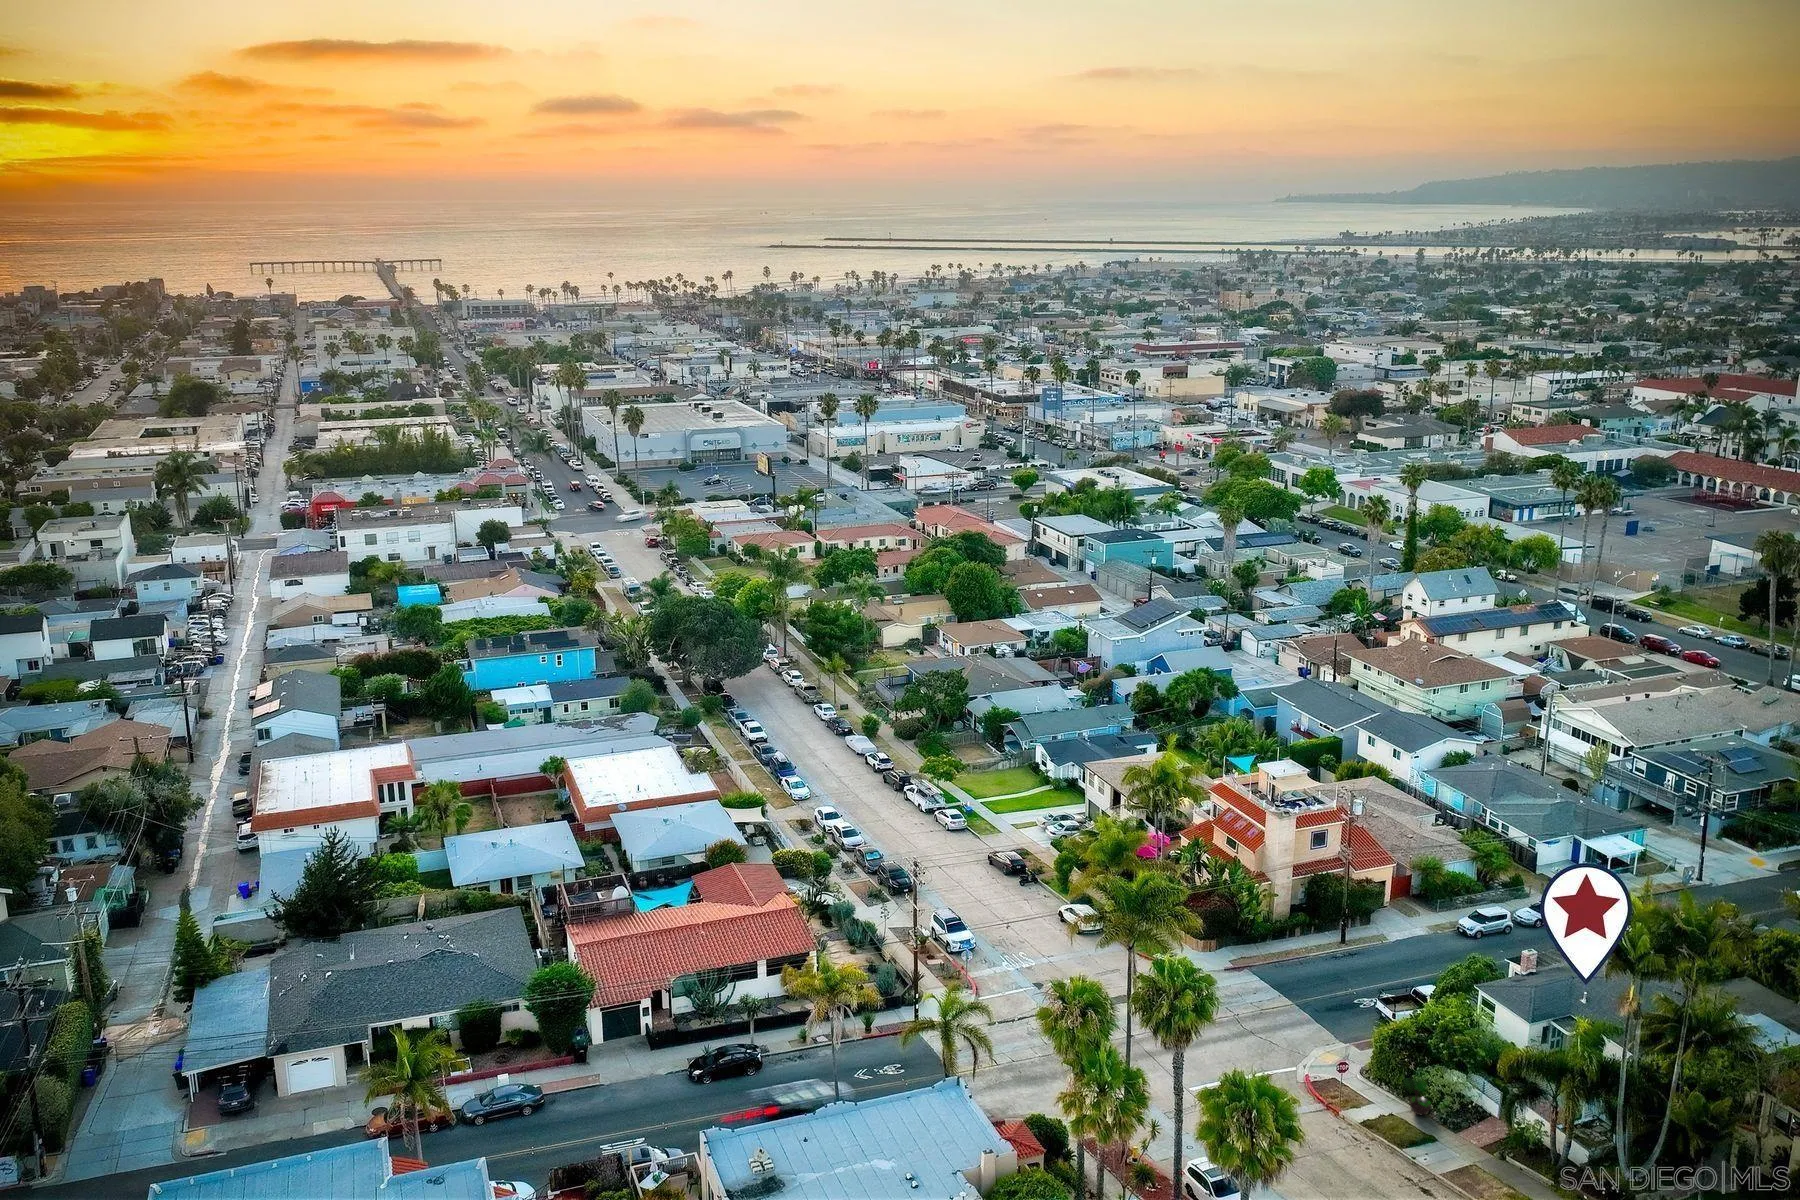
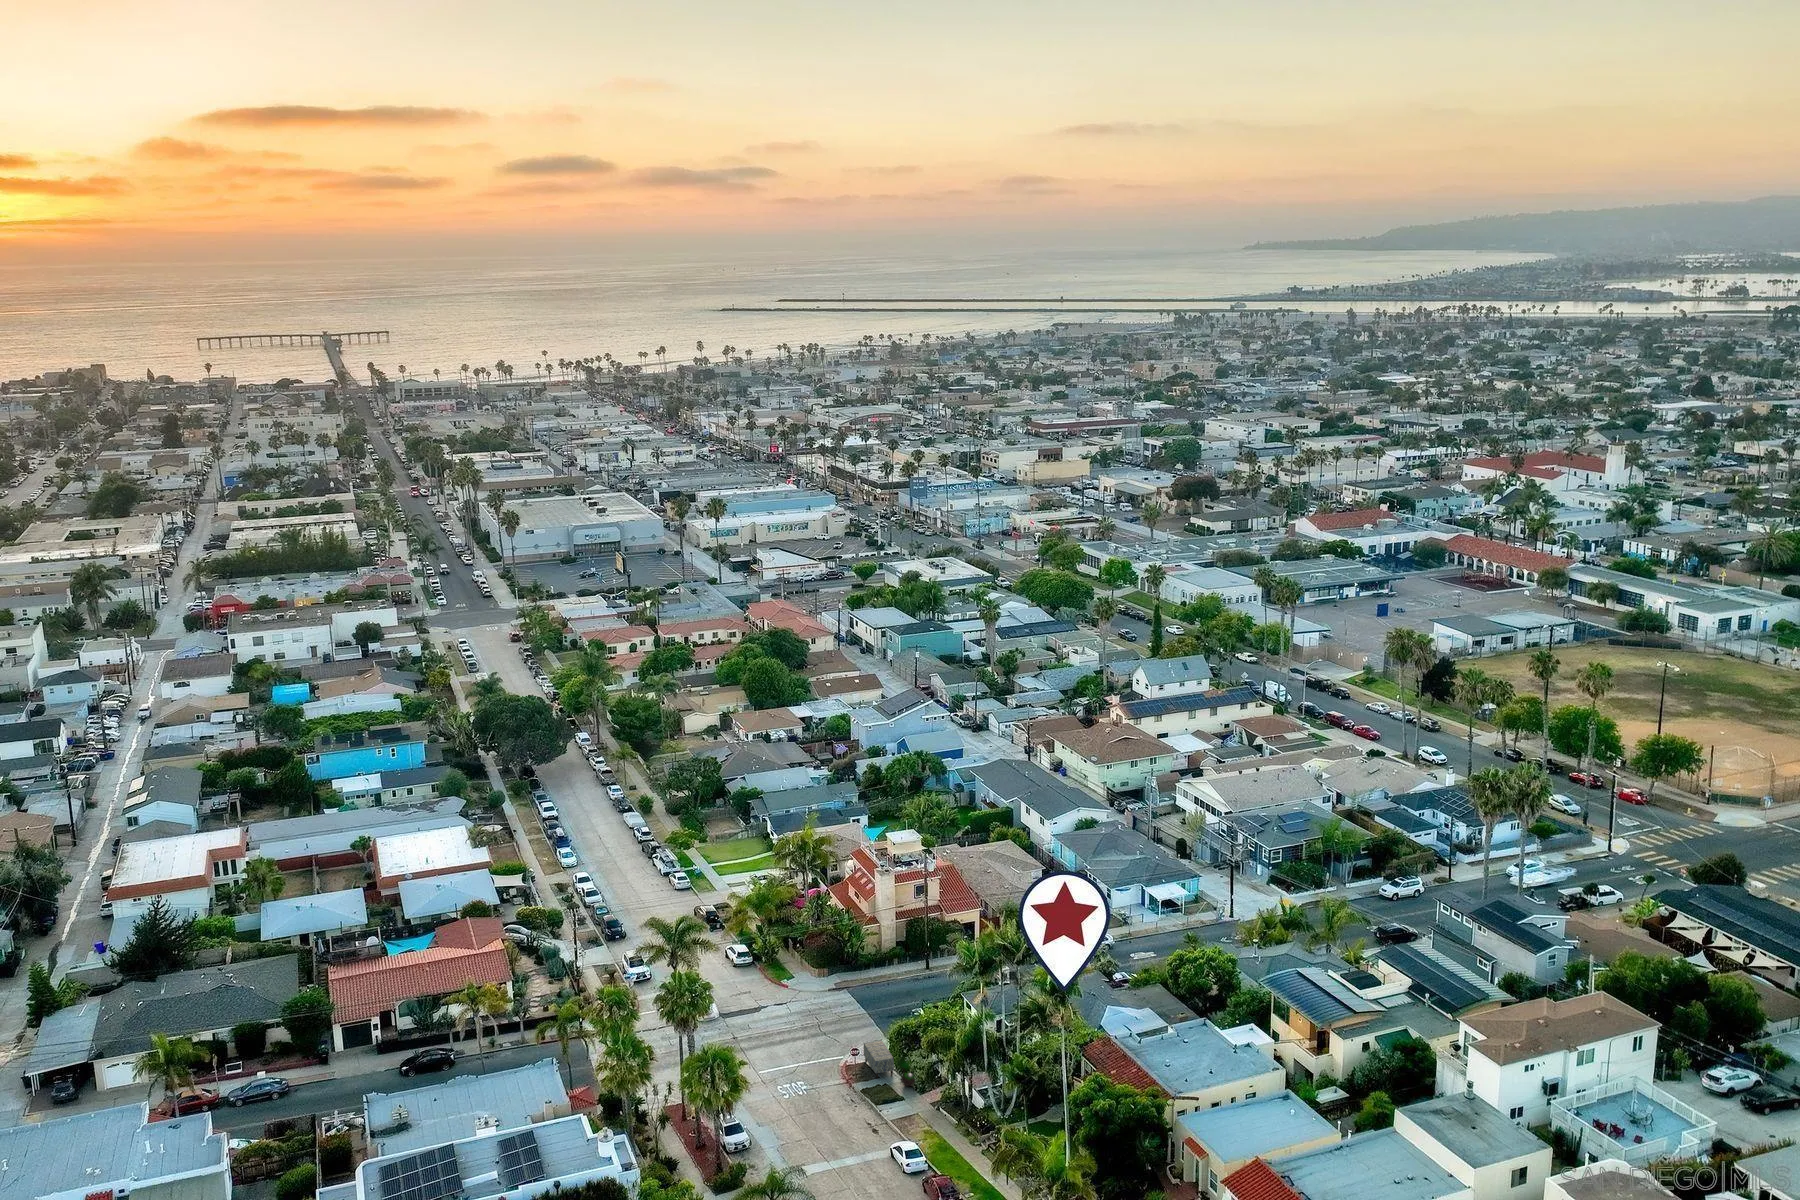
bench: none [1334,1046,1392,1102] -> present [863,1040,894,1078]

